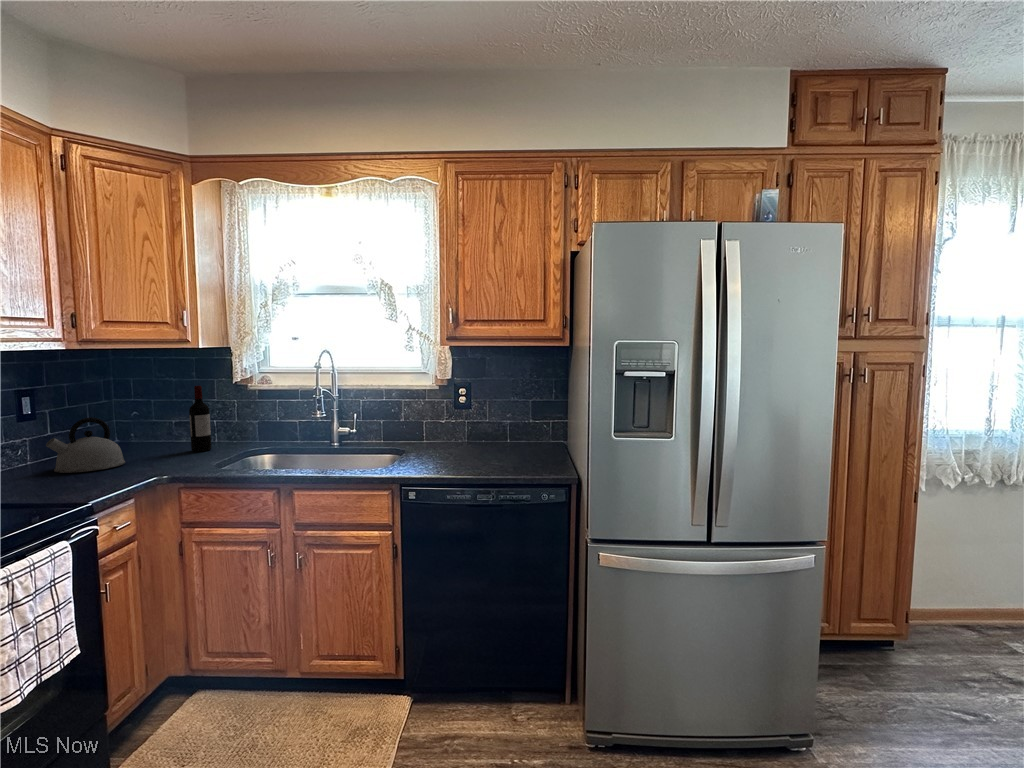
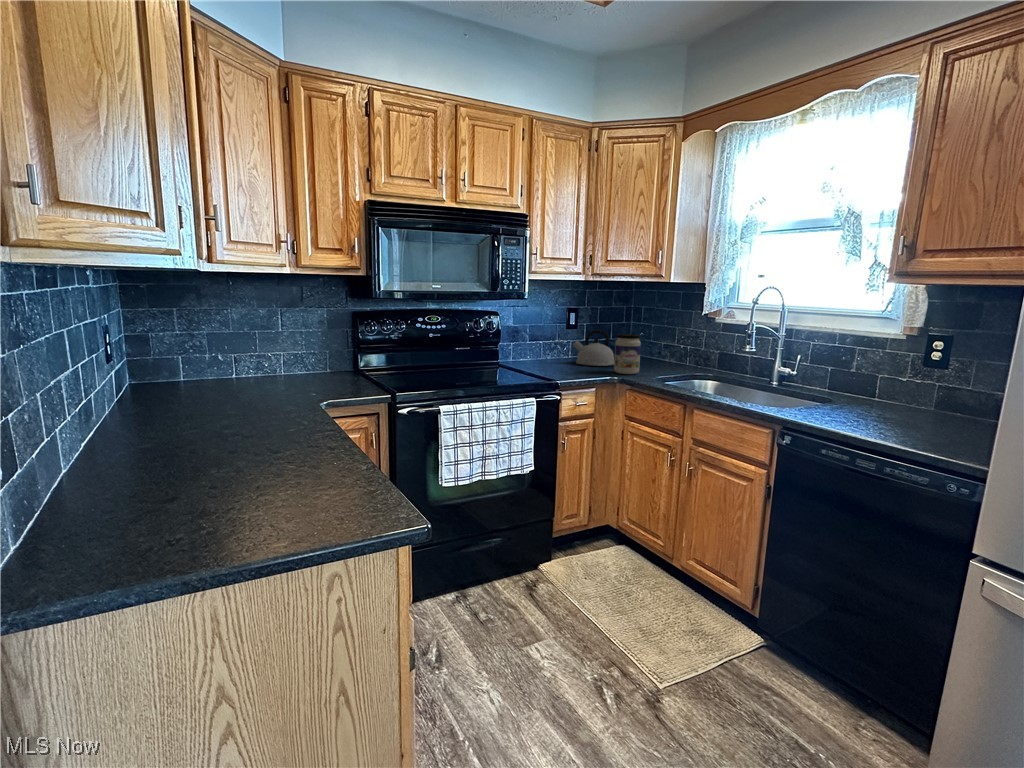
wine bottle: present [189,386,212,452] -> none [663,314,680,367]
jar: none [143,417,184,472] -> present [614,334,641,374]

